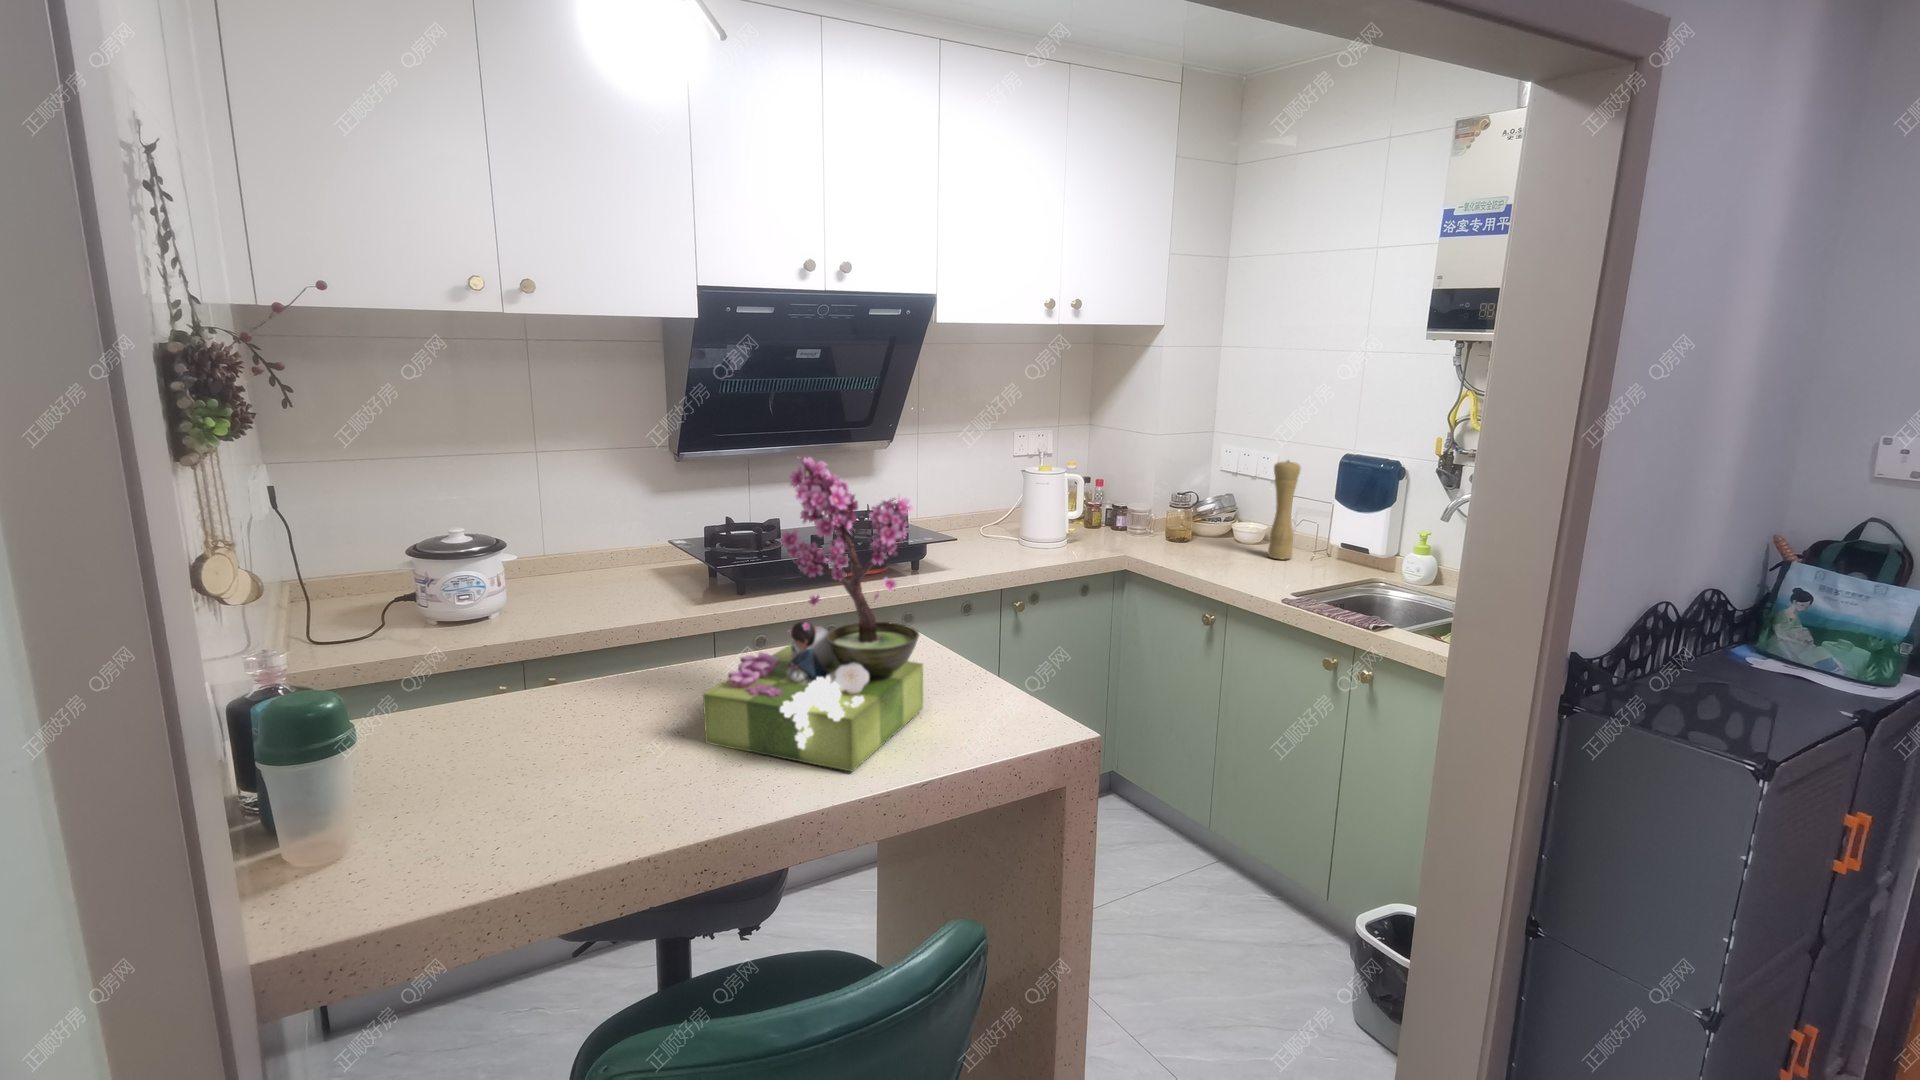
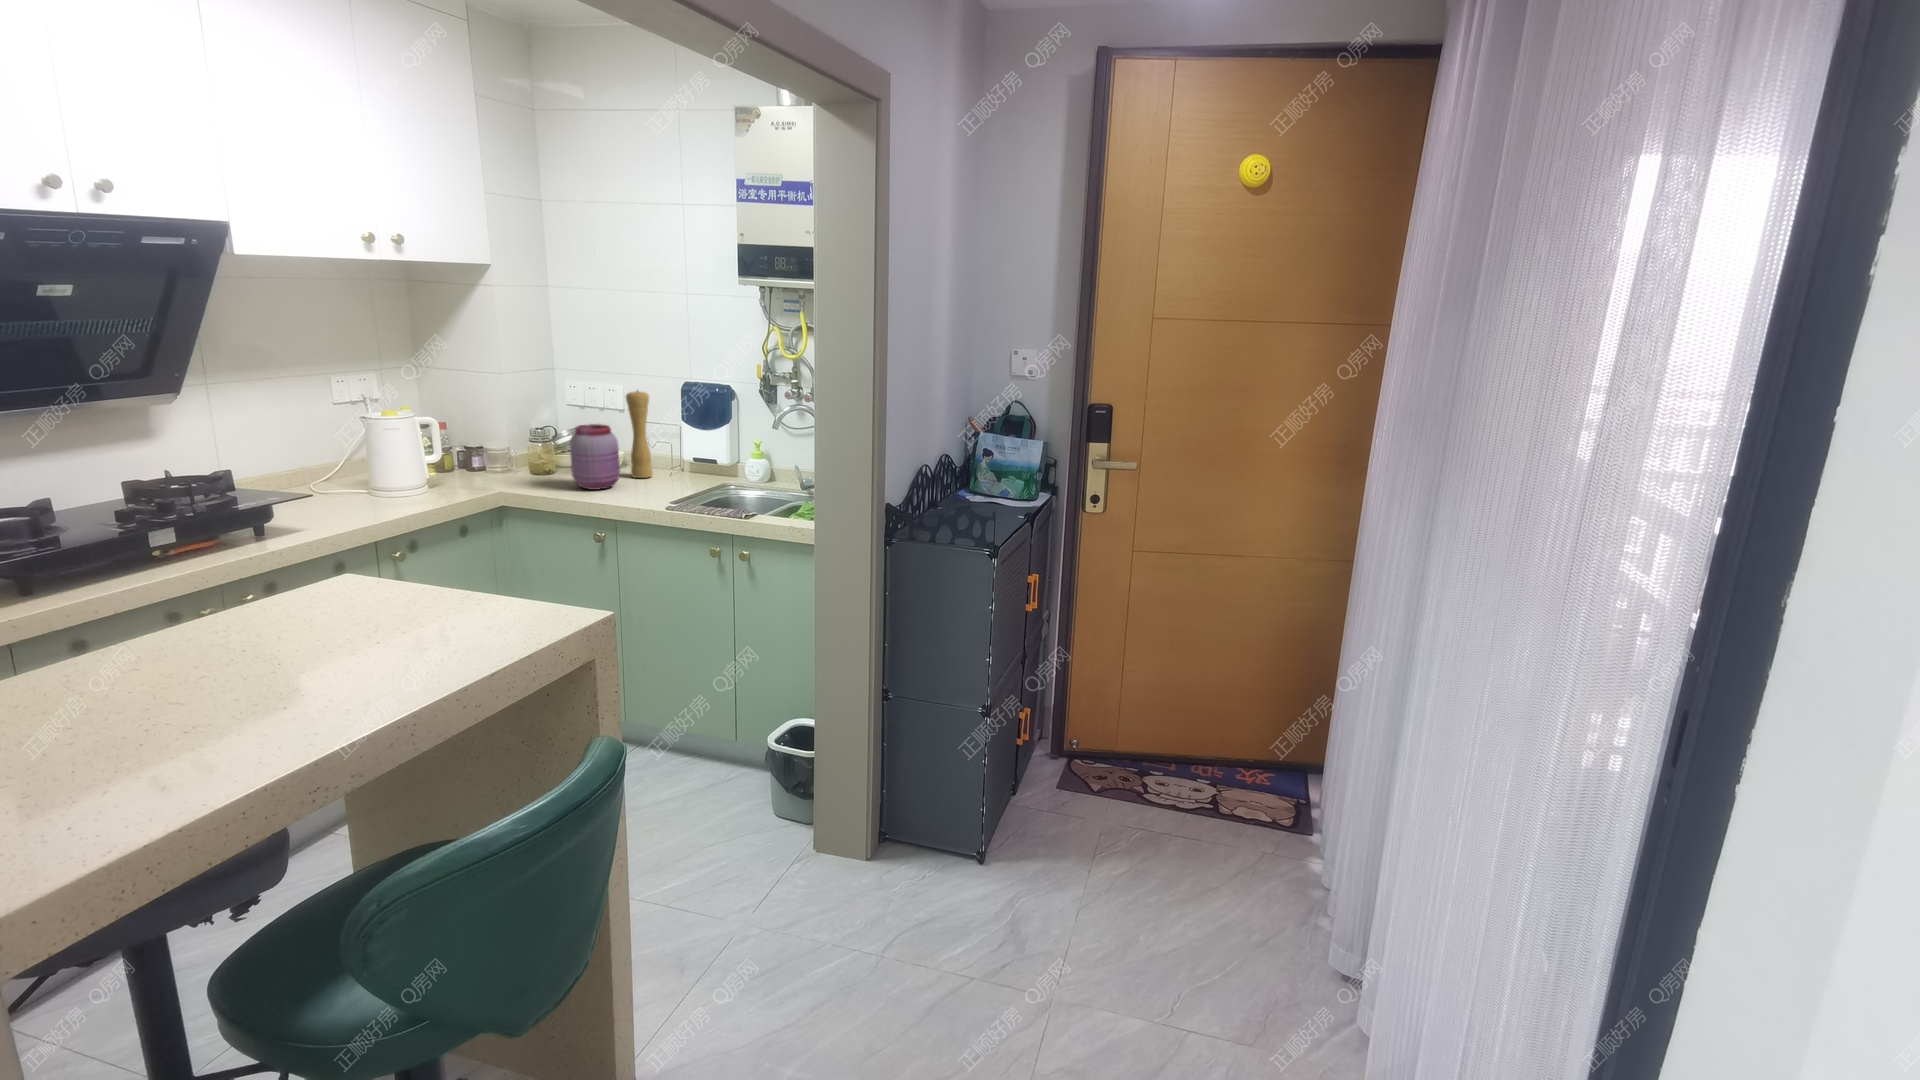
flower arrangement: present [703,457,923,771] -> none [228,396,446,693]
jar: none [1200,494,1254,566] -> present [570,424,620,490]

